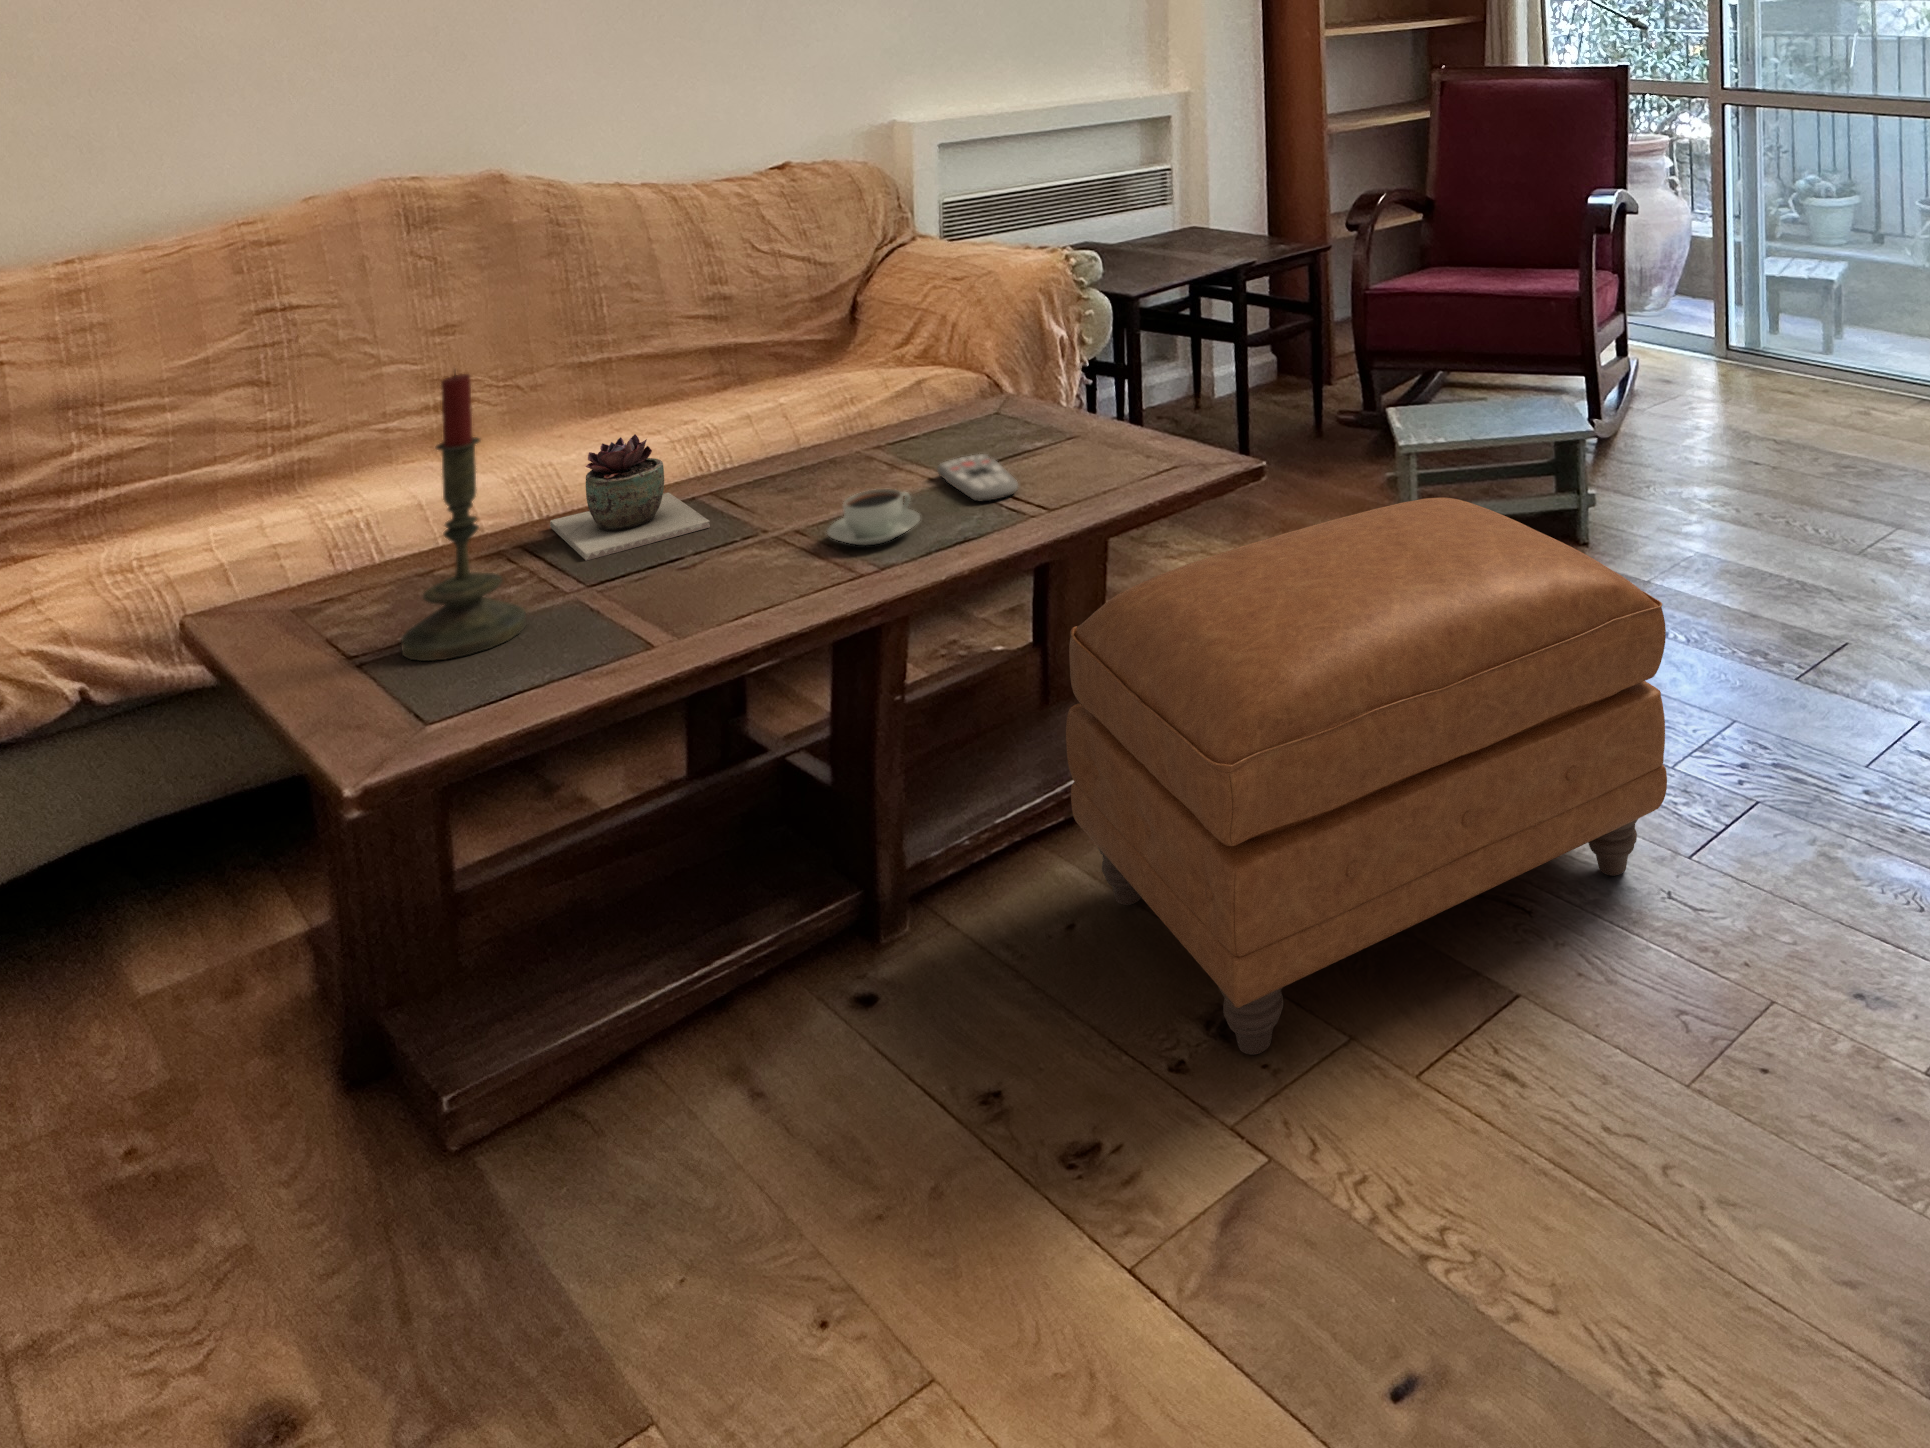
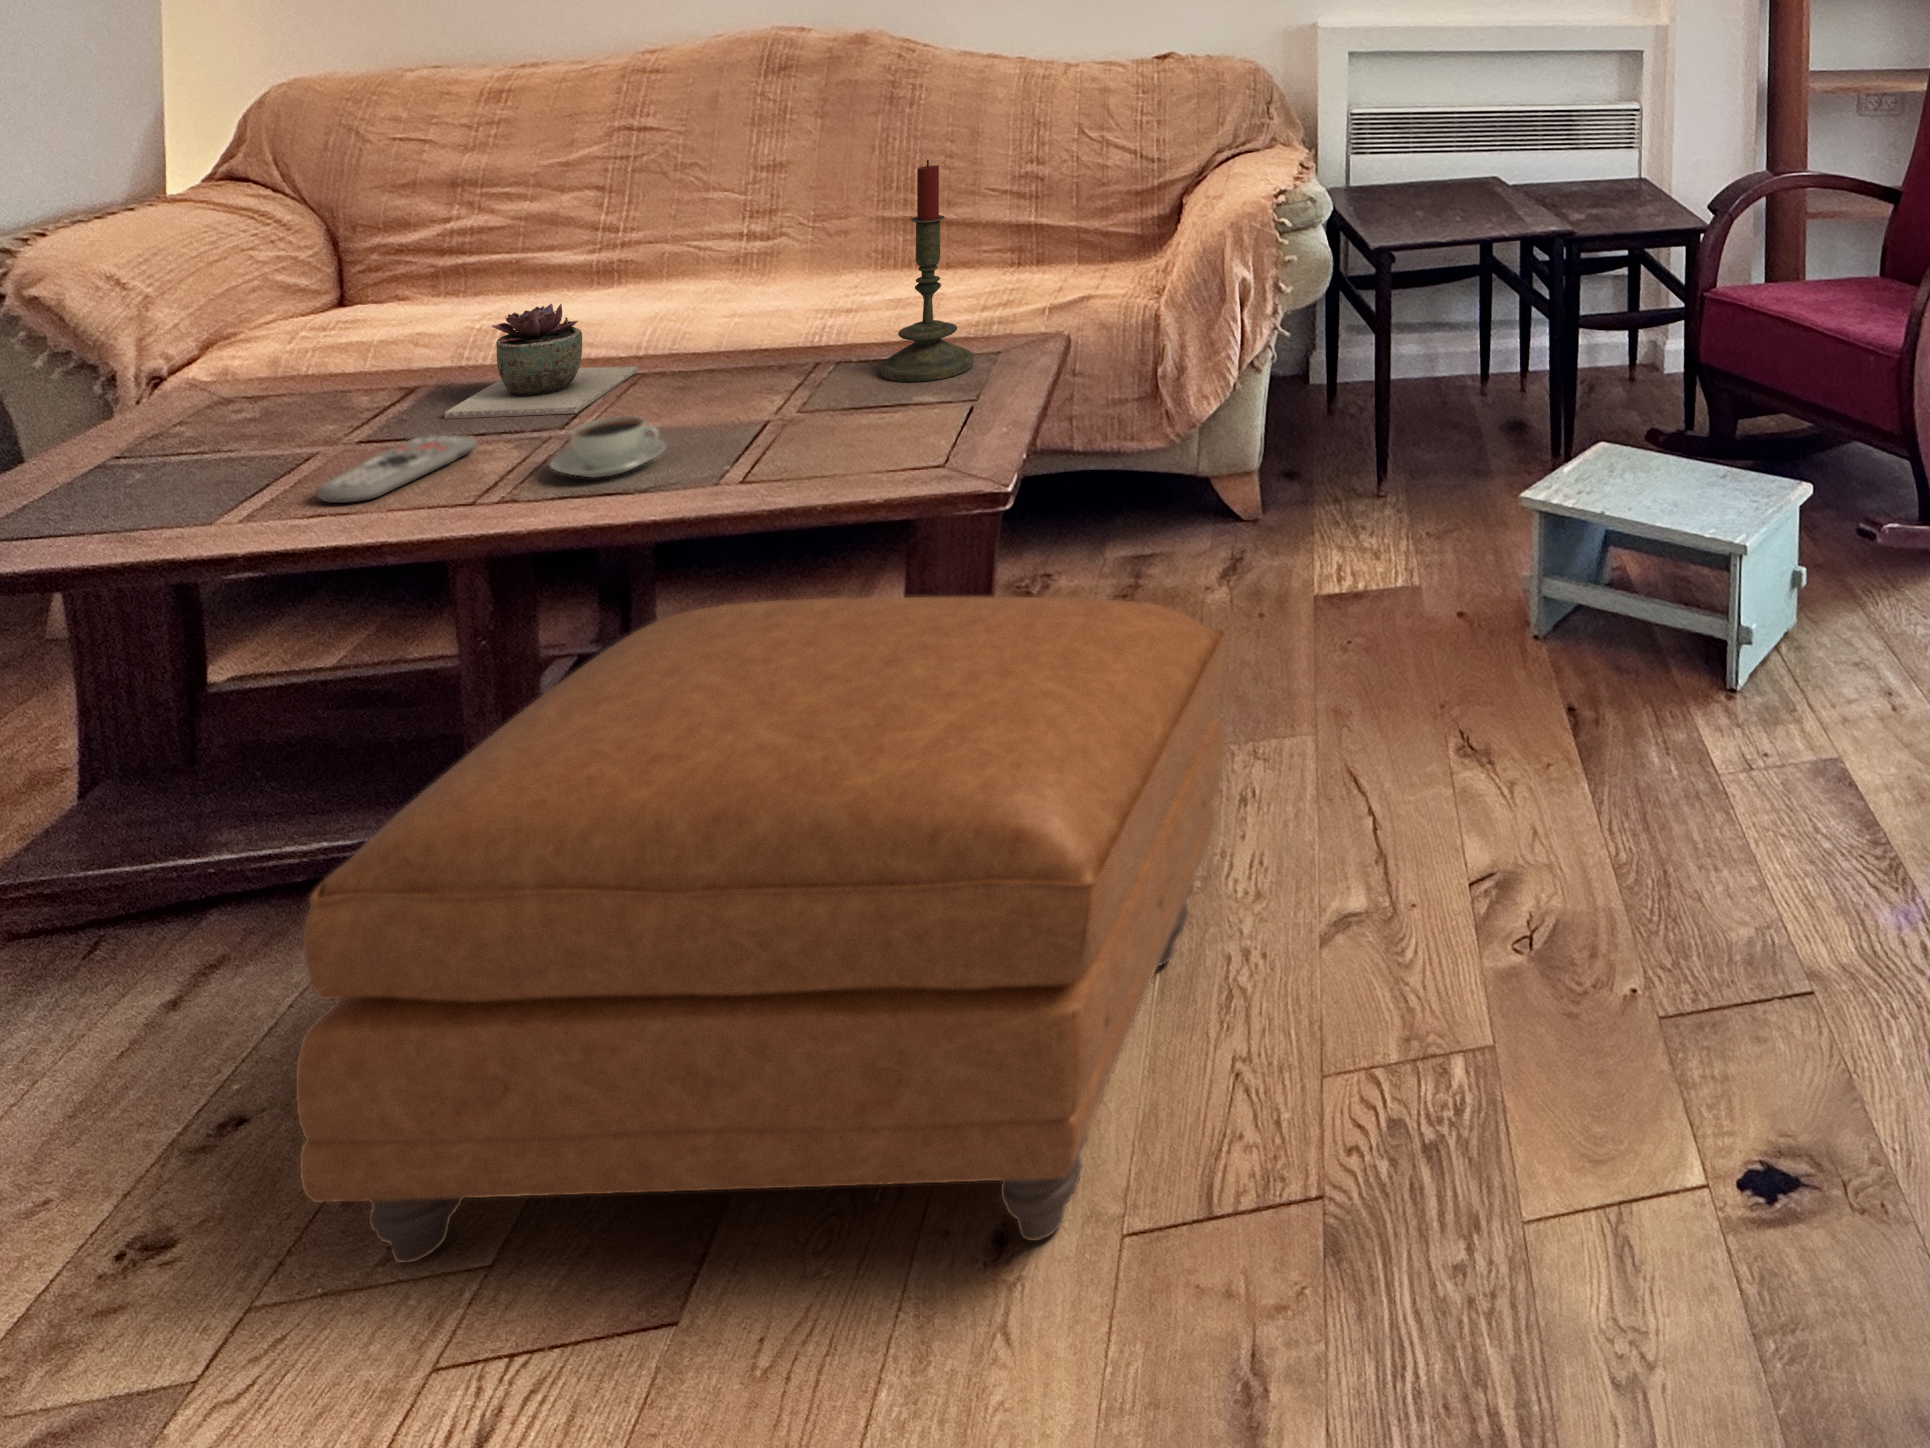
candle: present [401,374,526,661] -> present [881,160,973,382]
remote control: present [937,454,1018,501] -> present [317,435,477,503]

